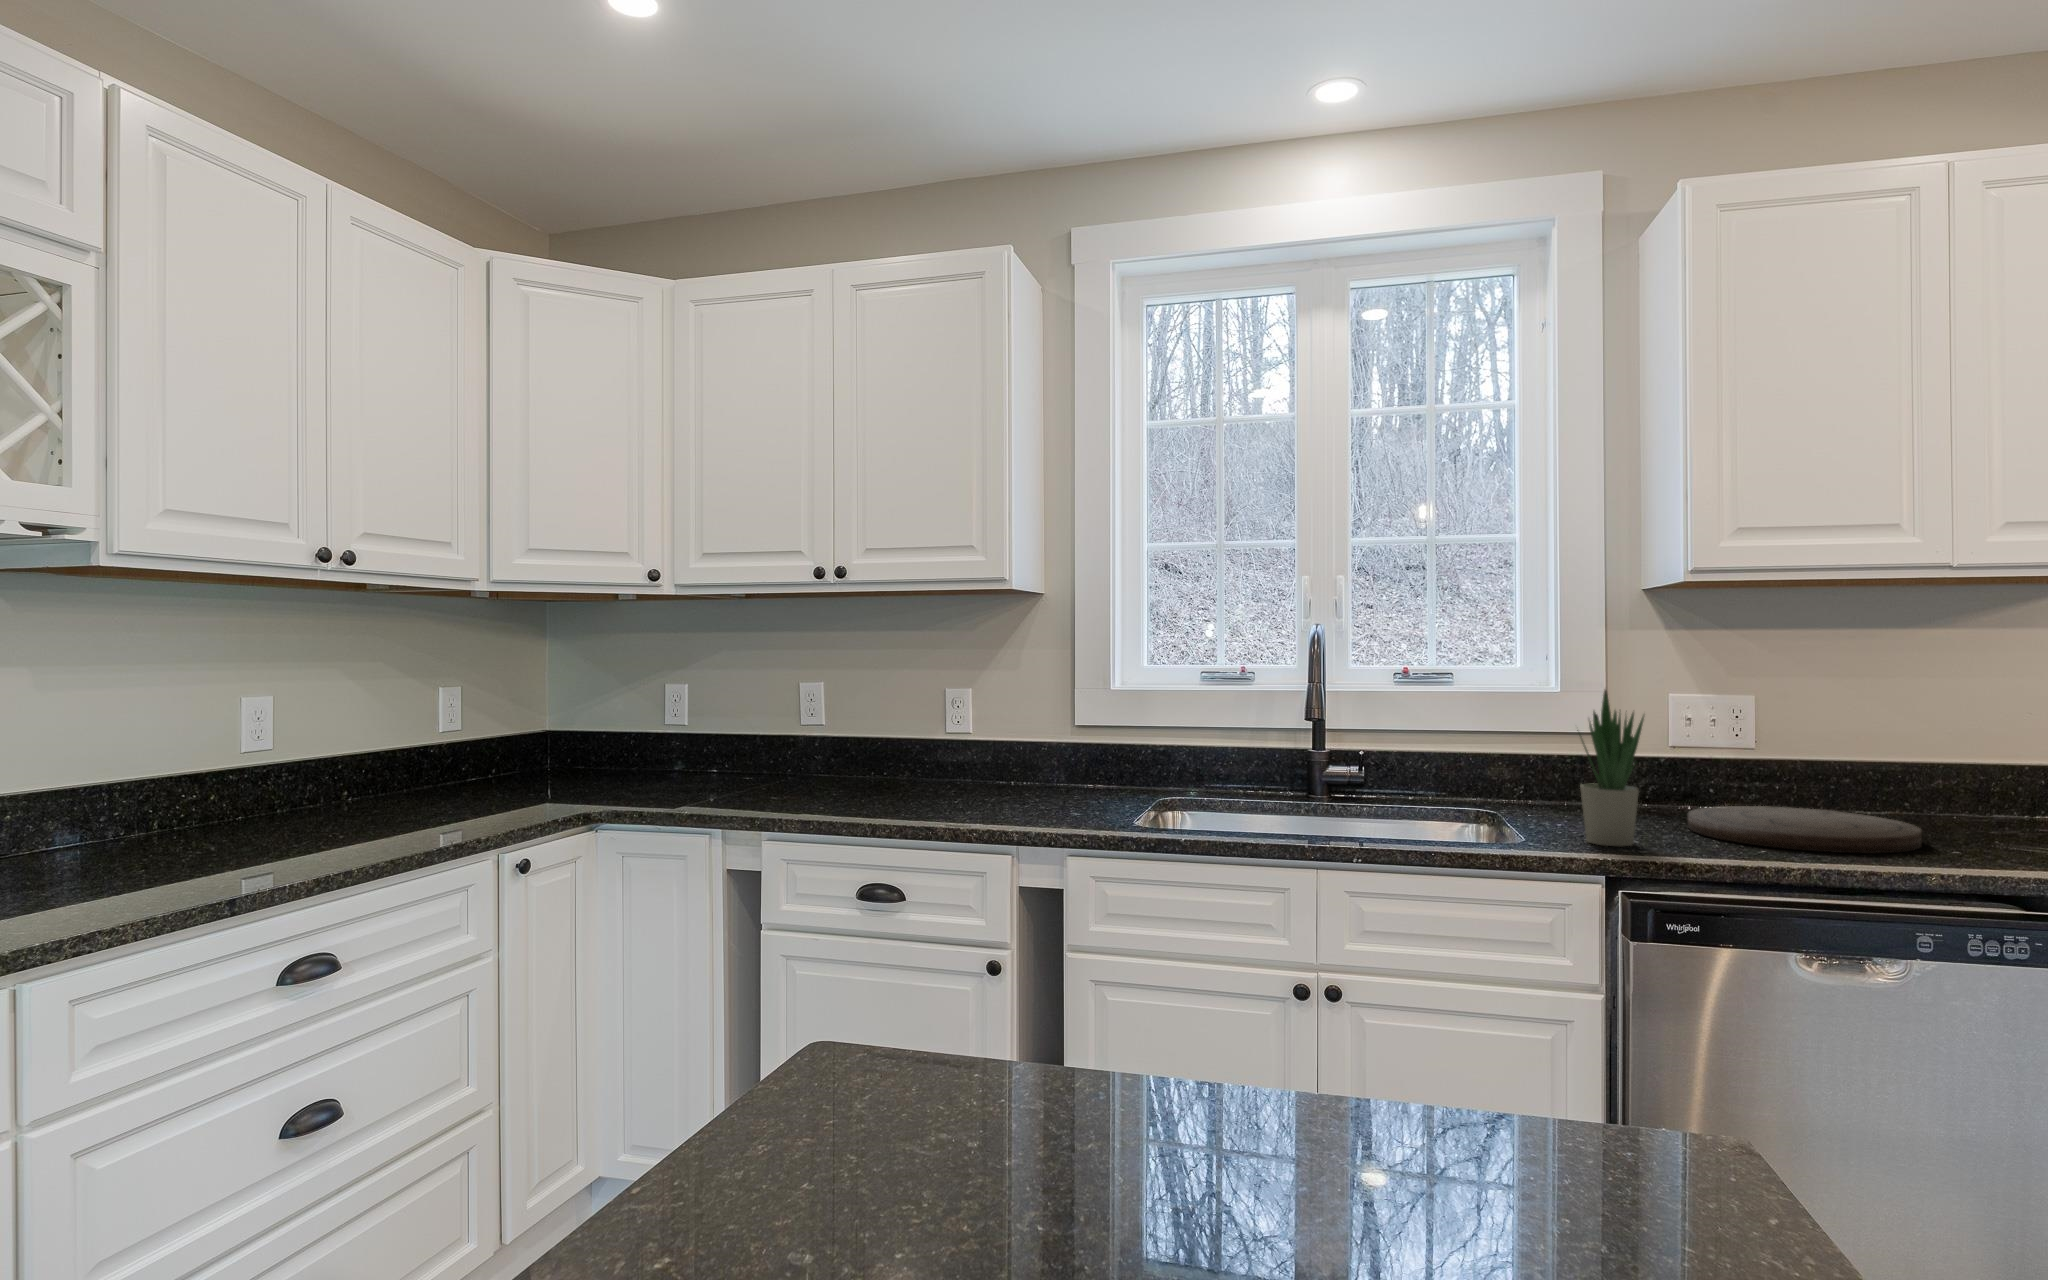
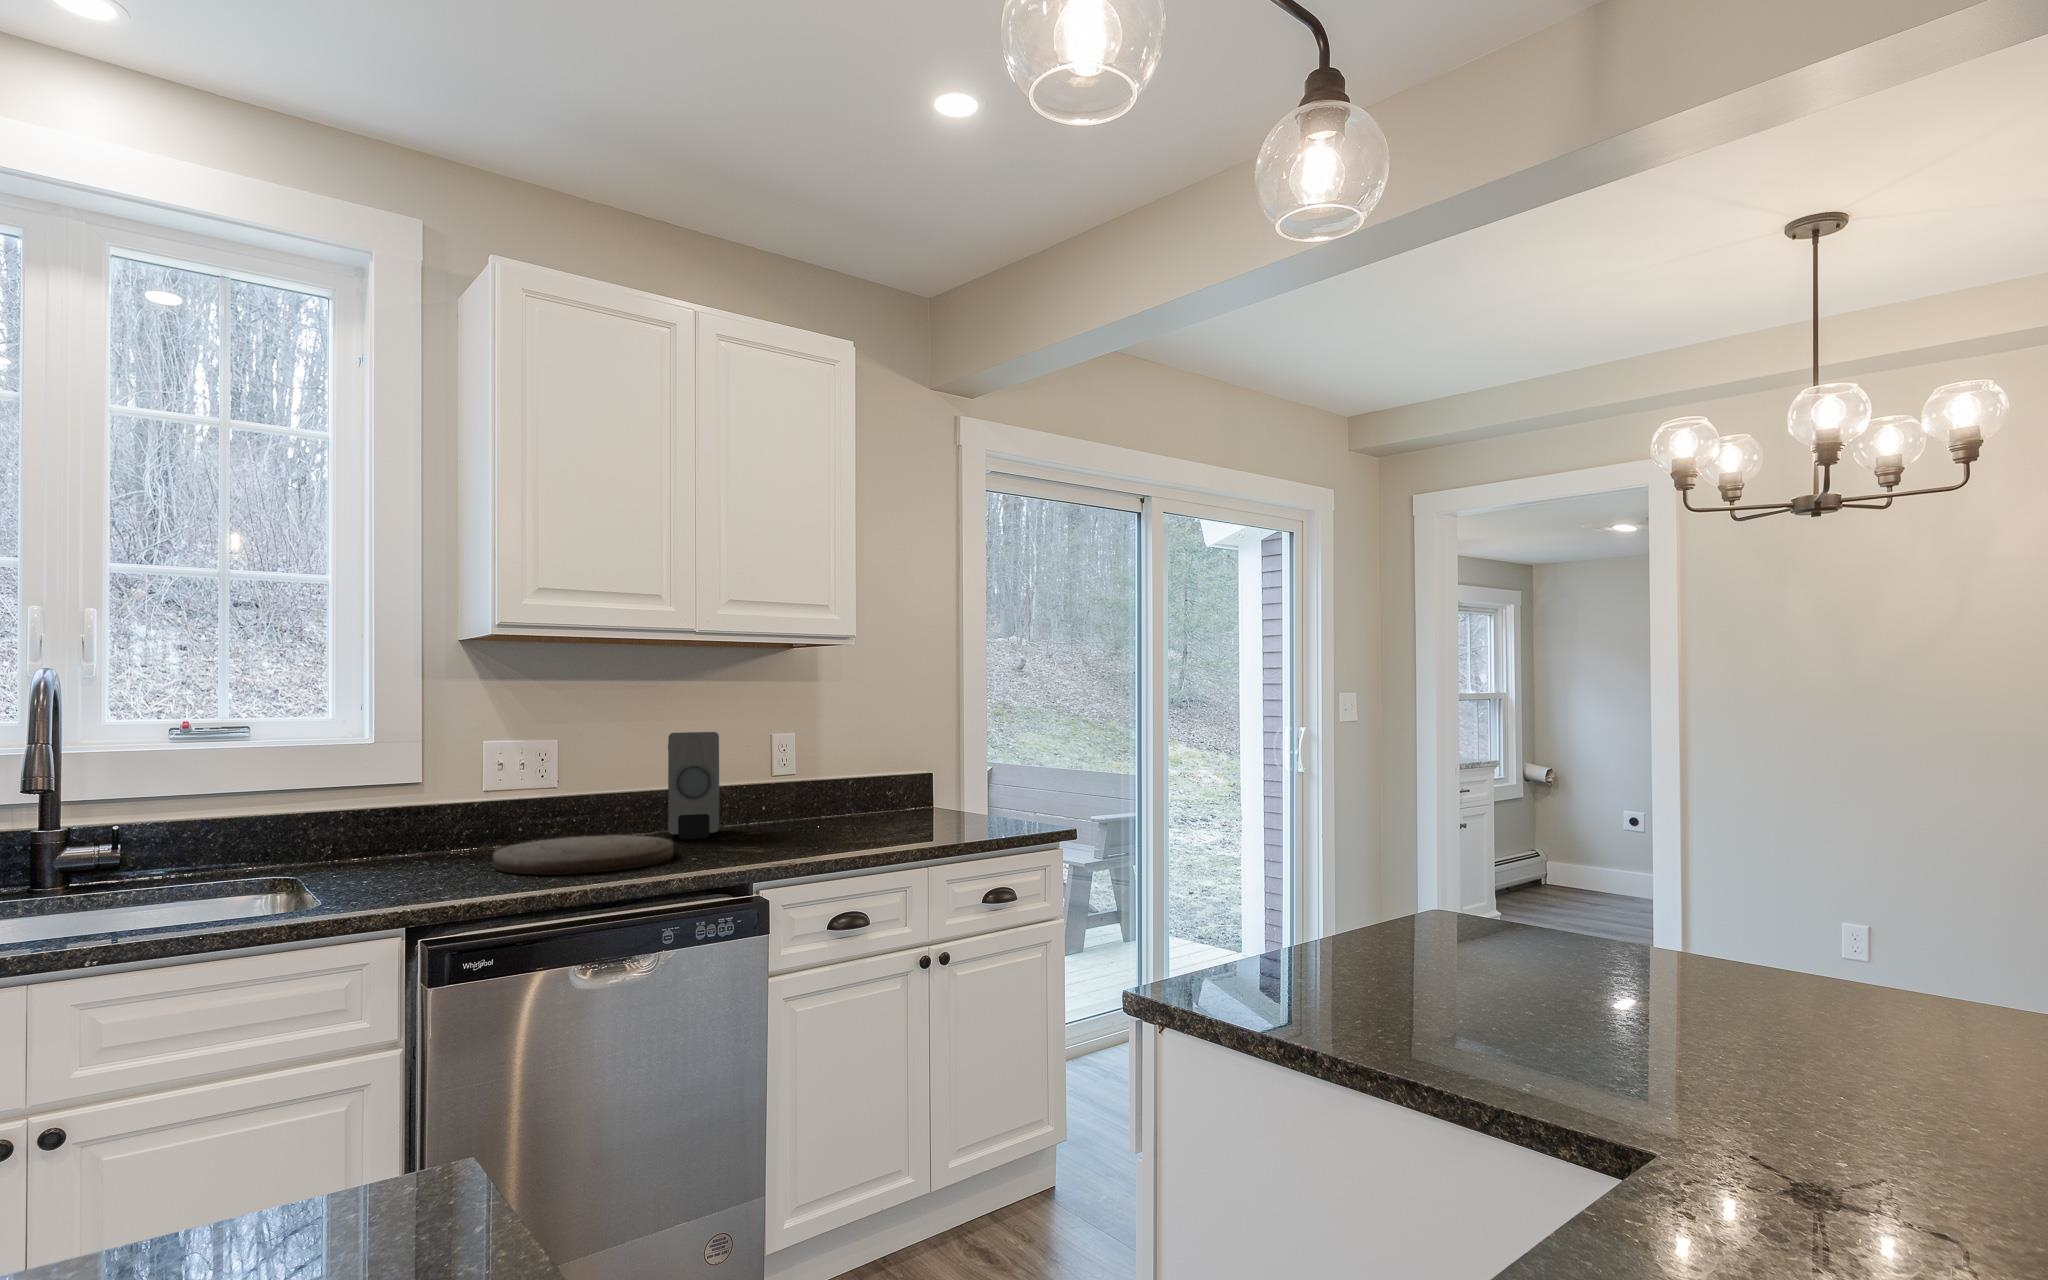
potted plant: present [1577,690,1644,846] -> none [380,736,451,897]
soap dispenser: none [1903,696,1986,829] -> present [668,732,719,840]

